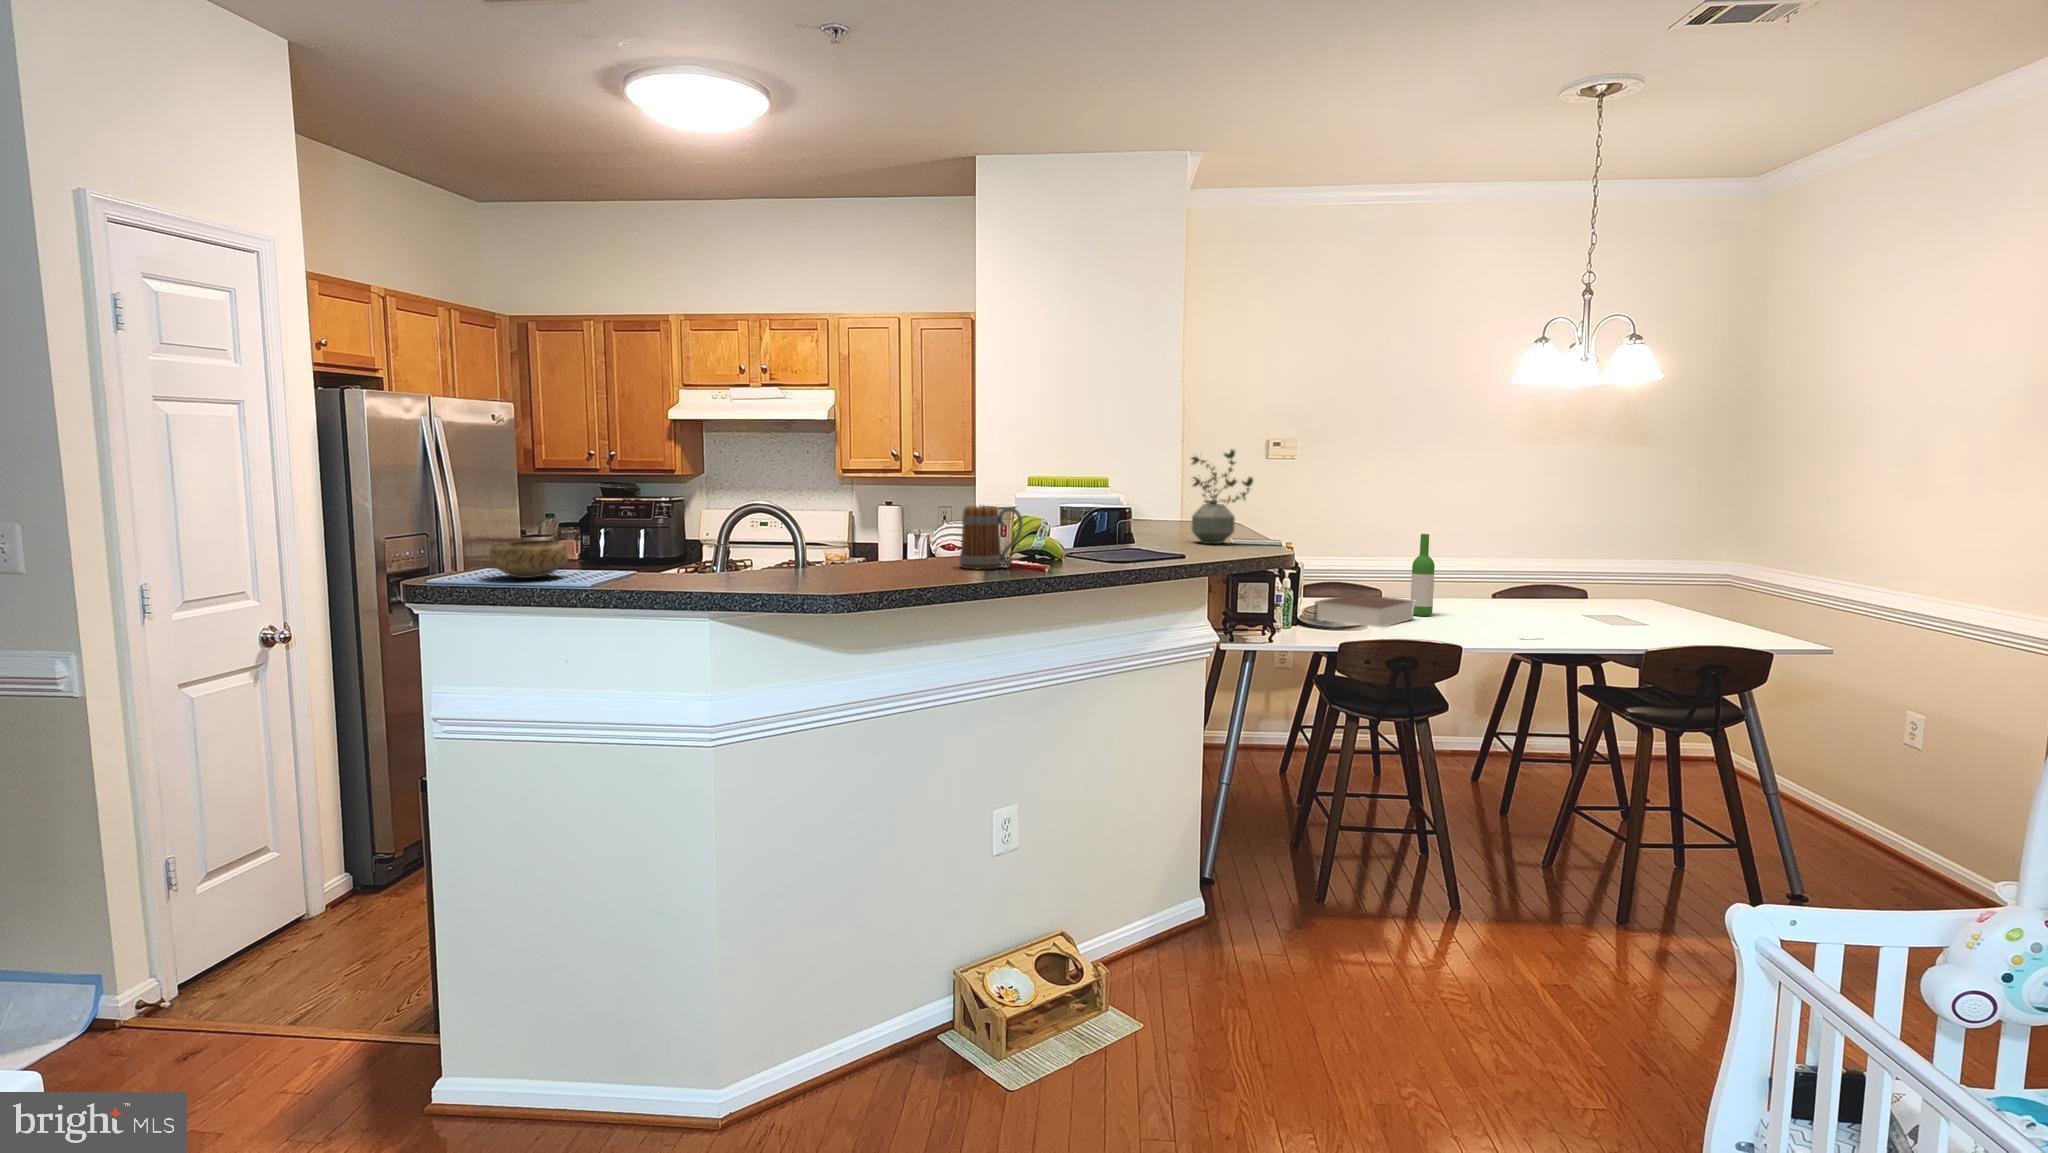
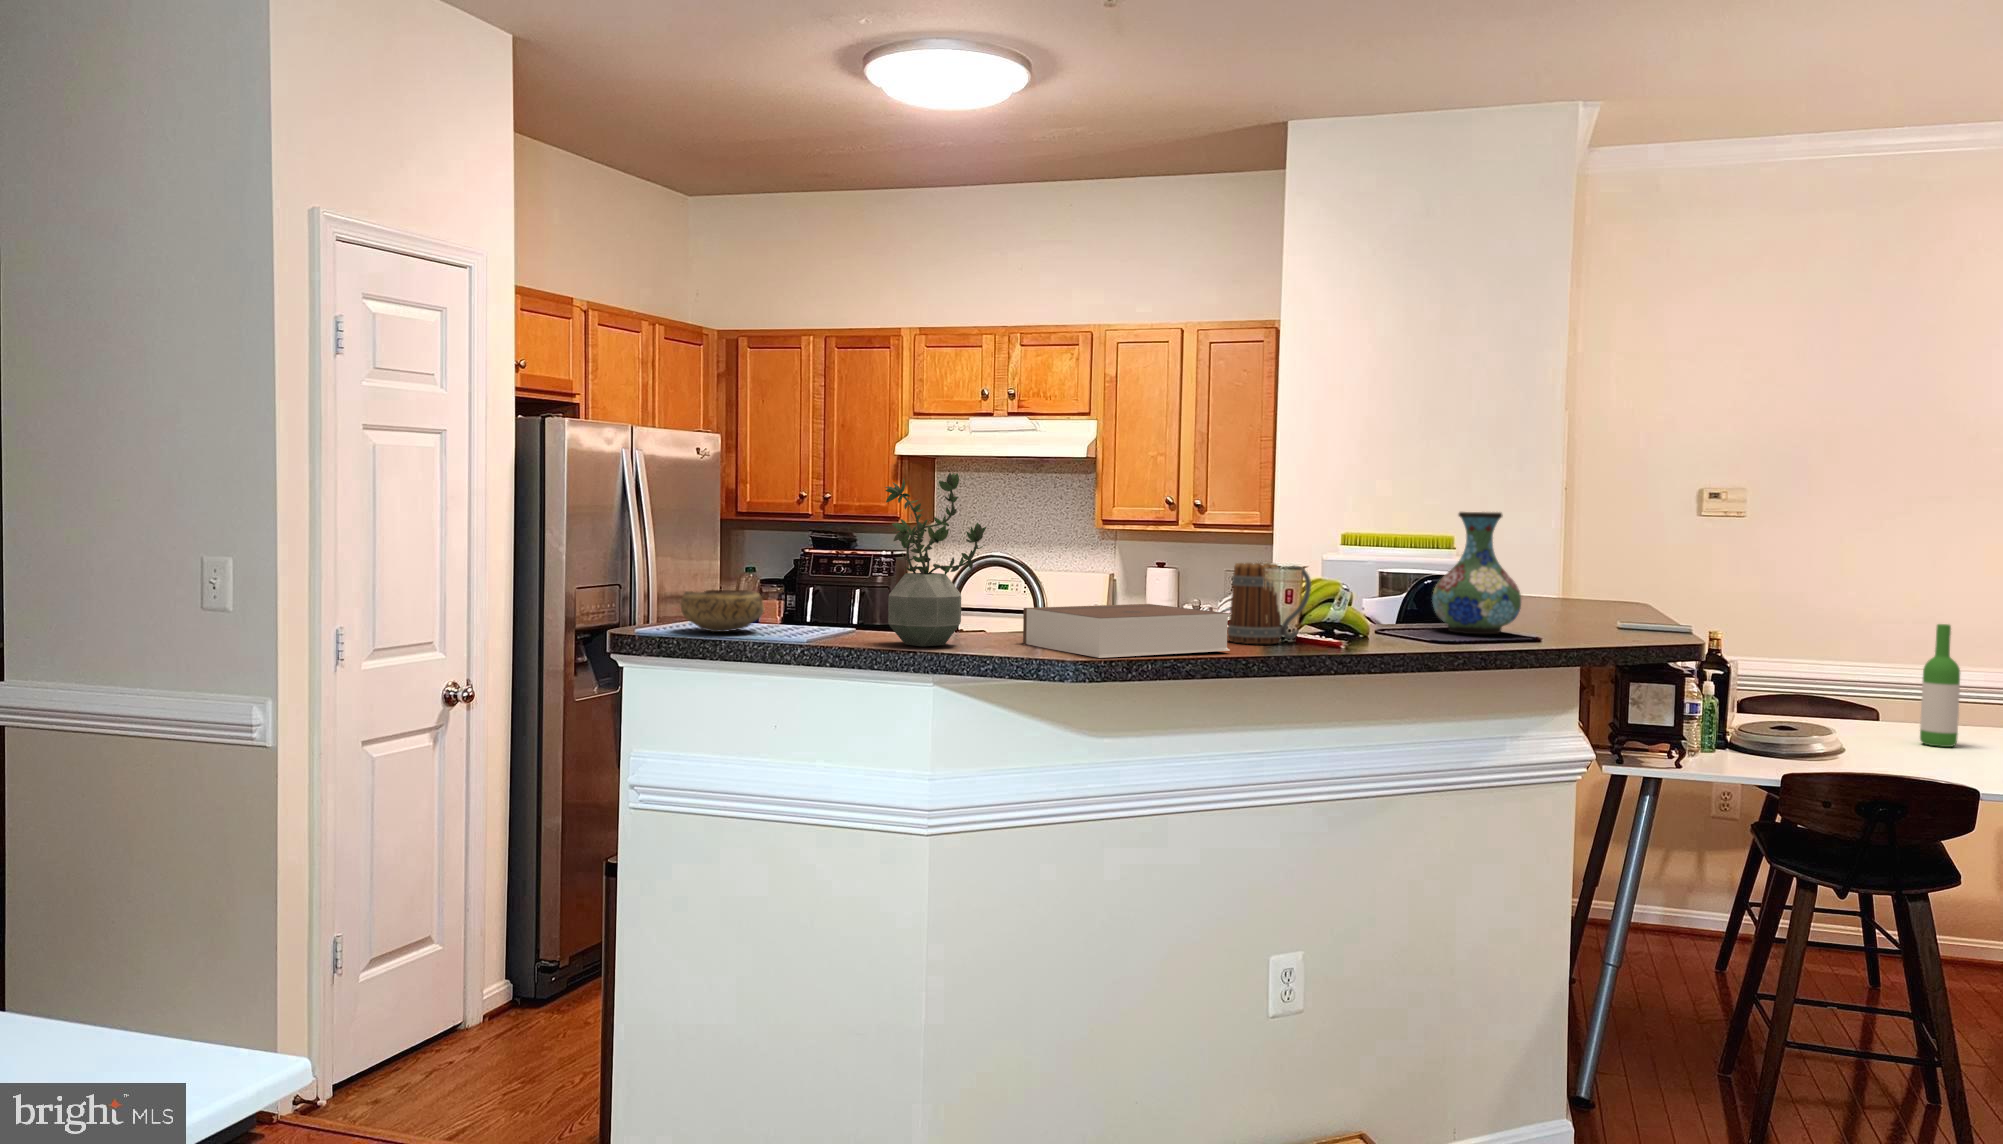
potted plant: present [1191,450,1253,544] -> present [885,473,986,647]
vase: none [1106,463,1169,554] -> present [1432,512,1521,634]
book: present [1314,594,1414,627] -> present [1023,604,1230,658]

